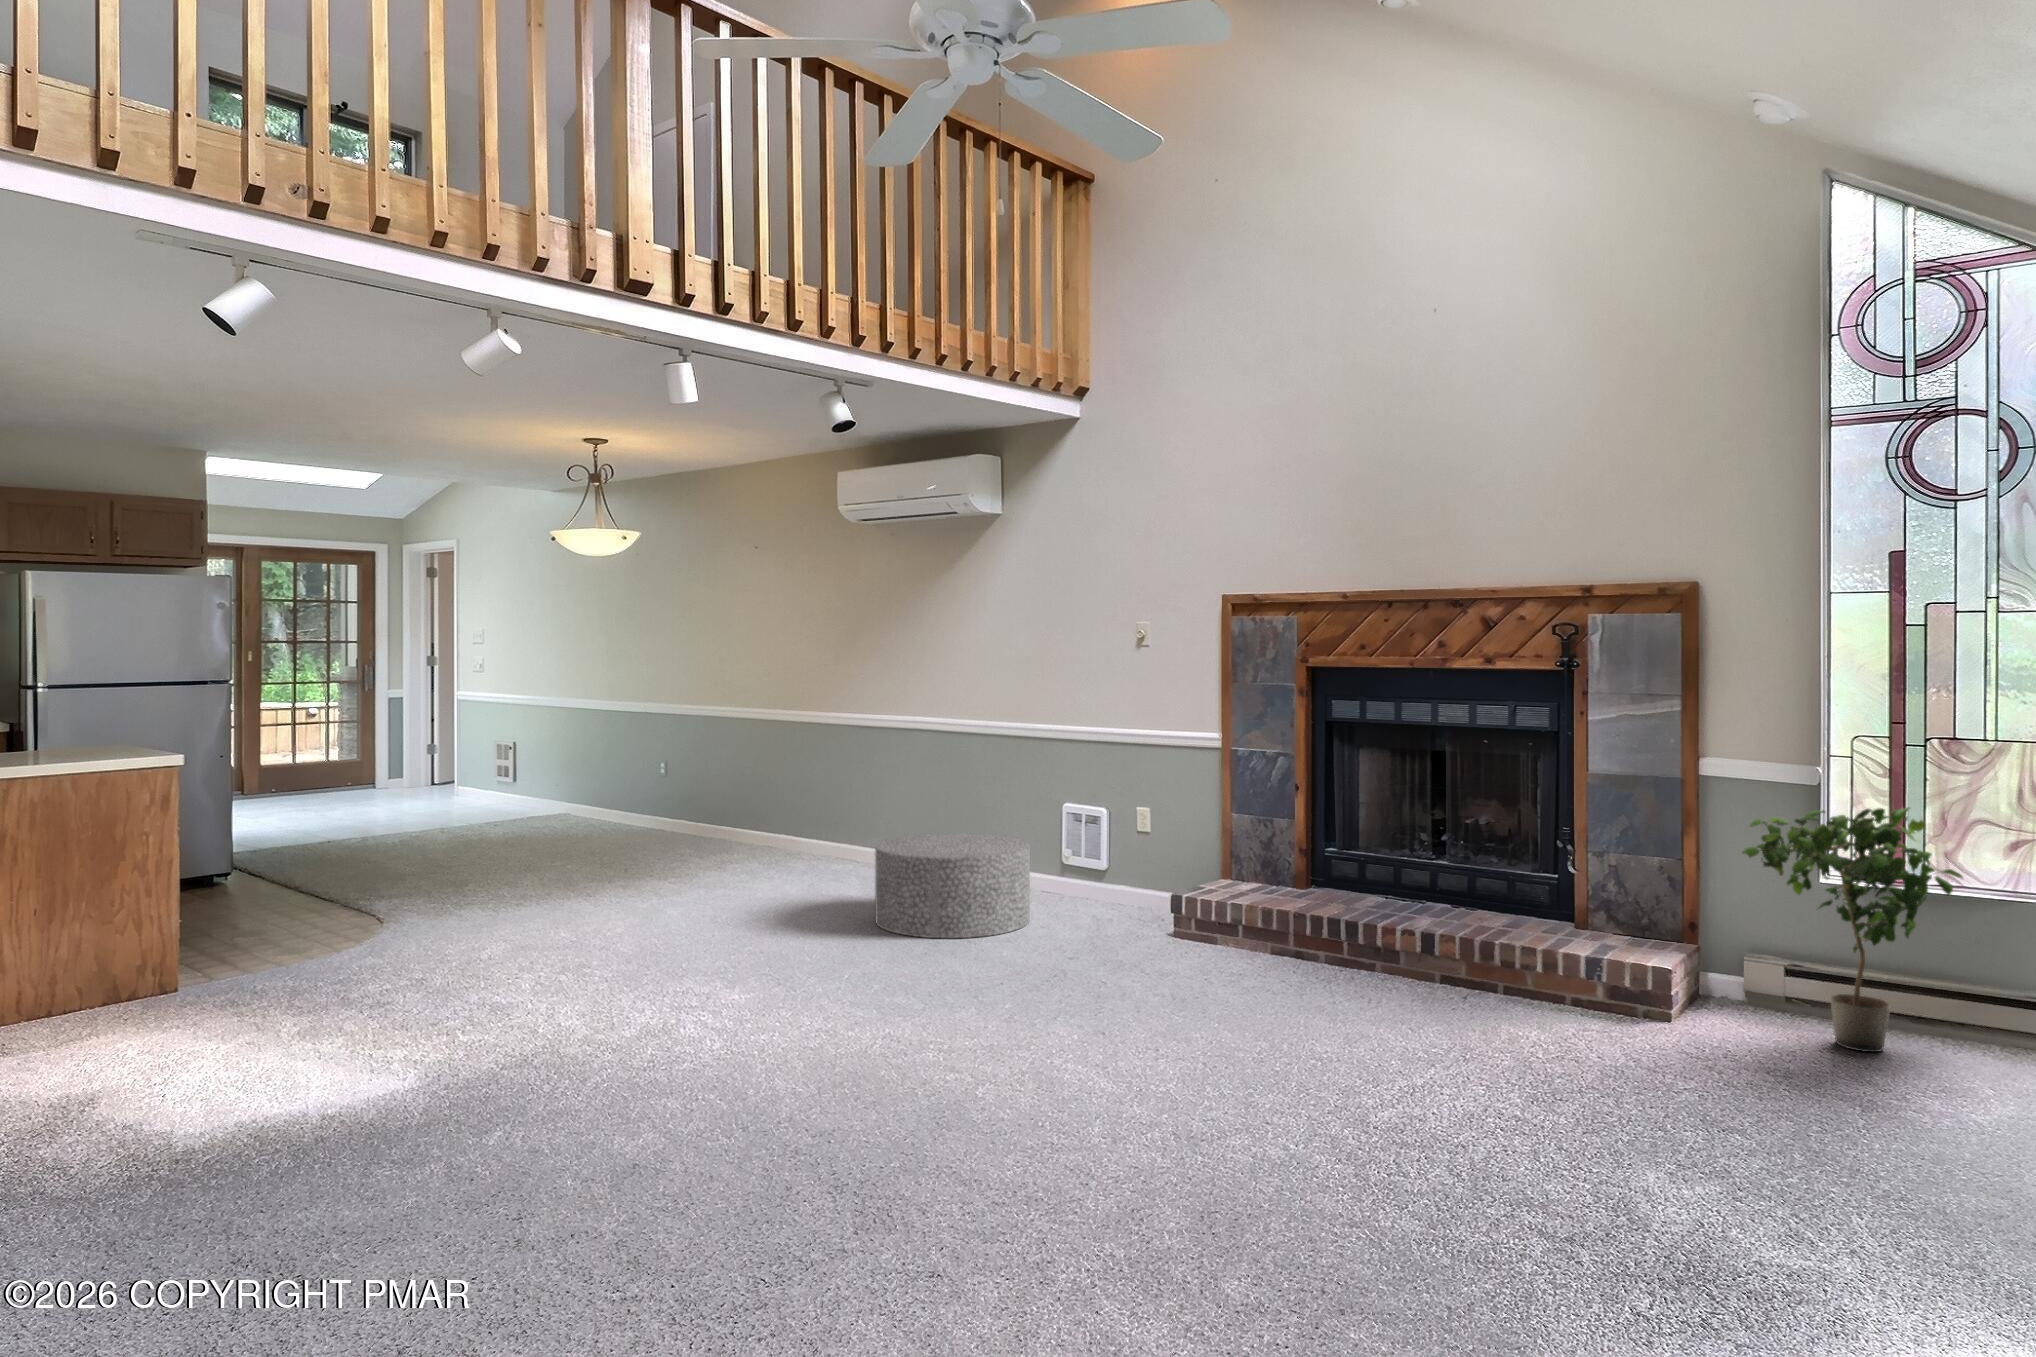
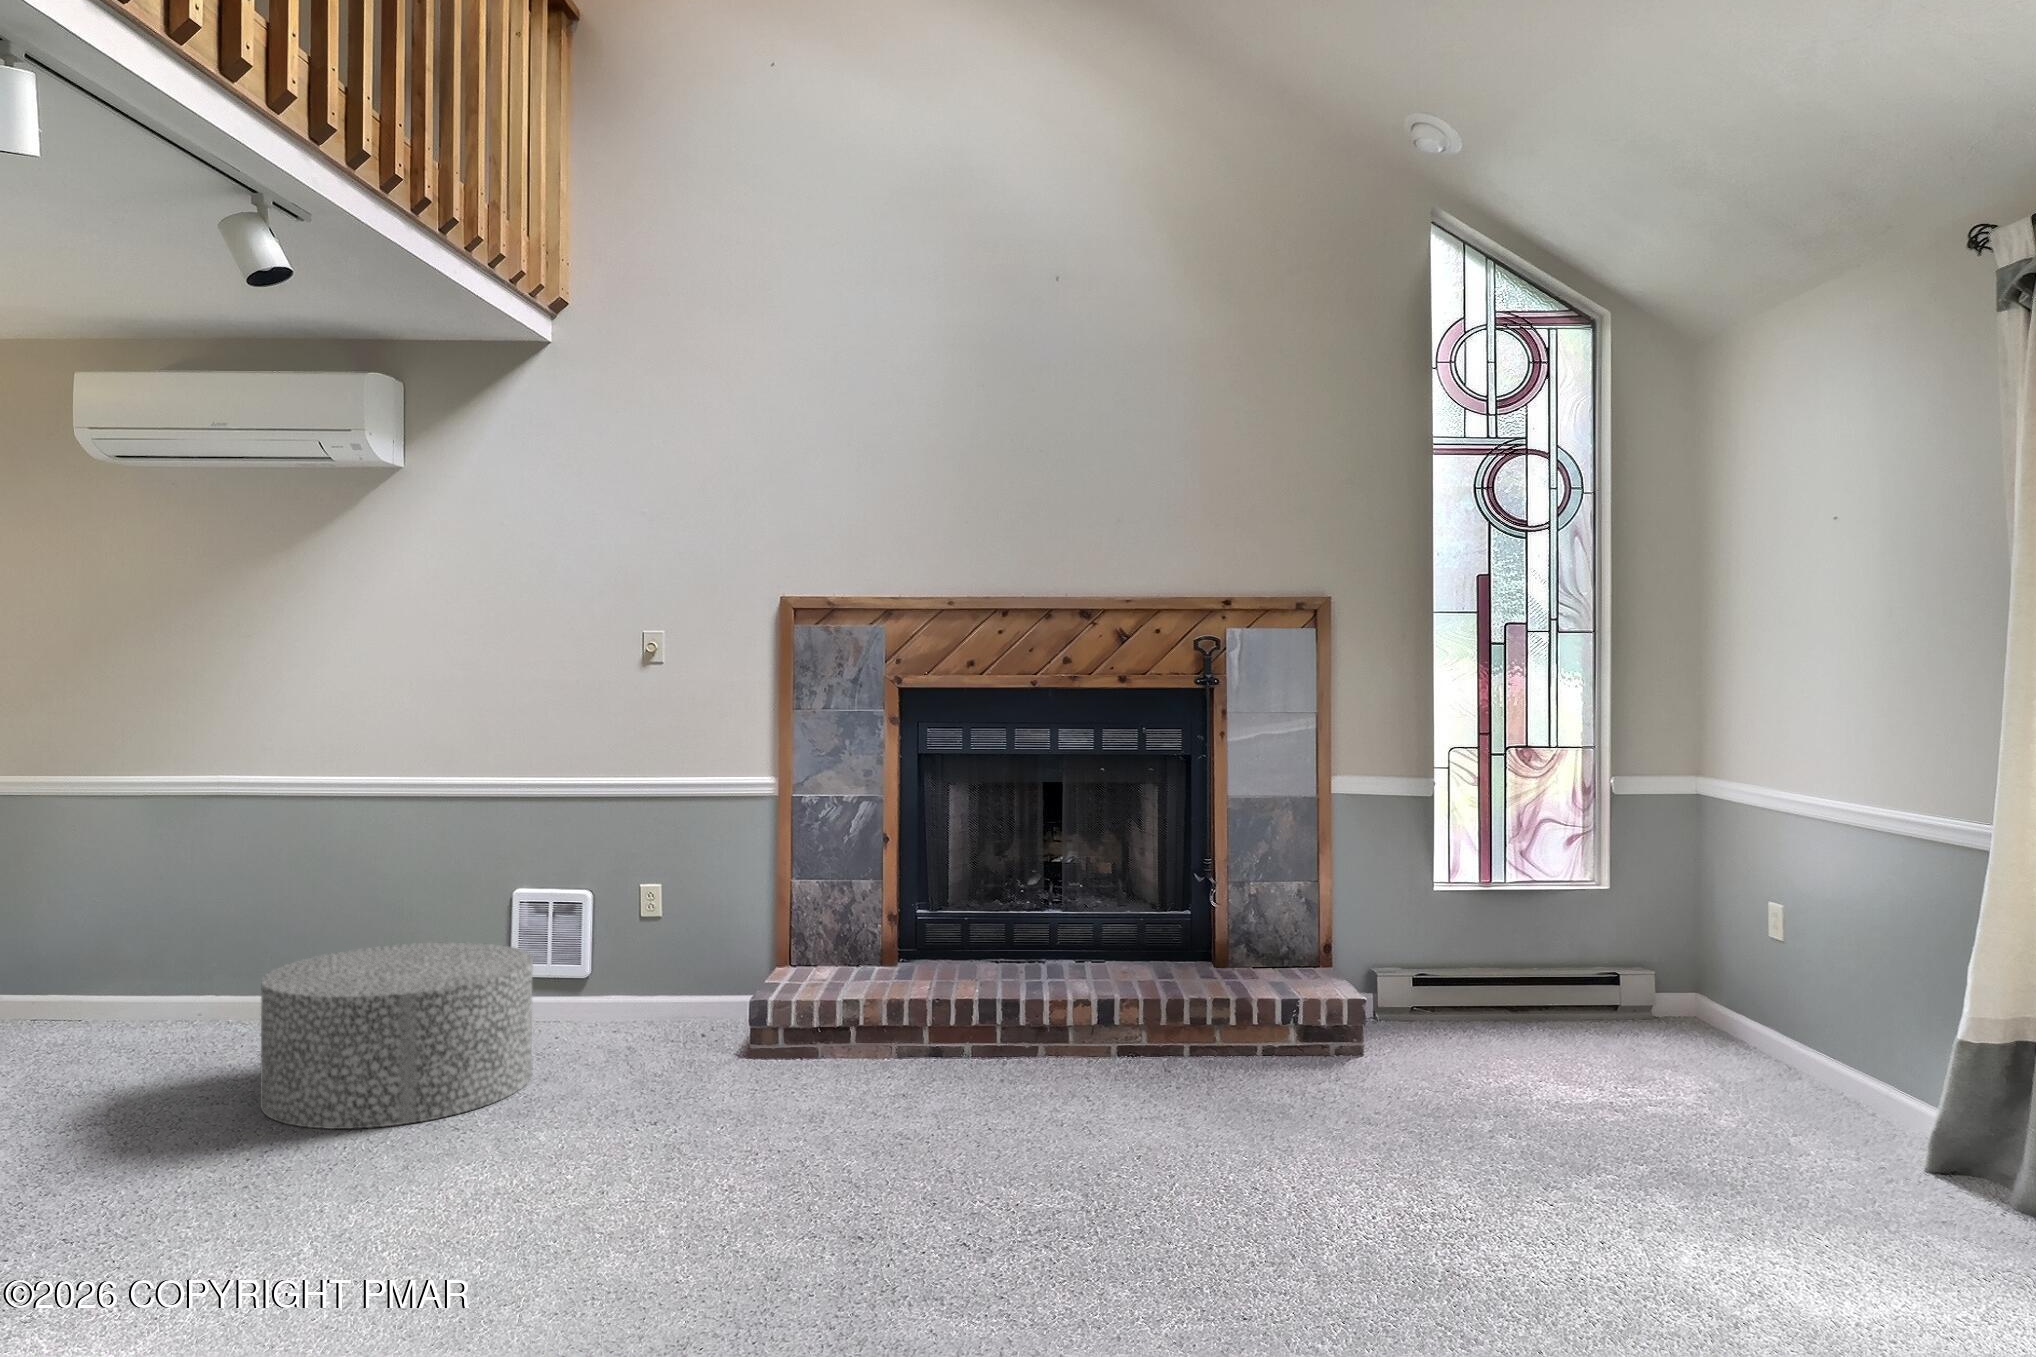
potted plant: present [1742,807,1962,1052] -> none [1420,815,1571,1055]

